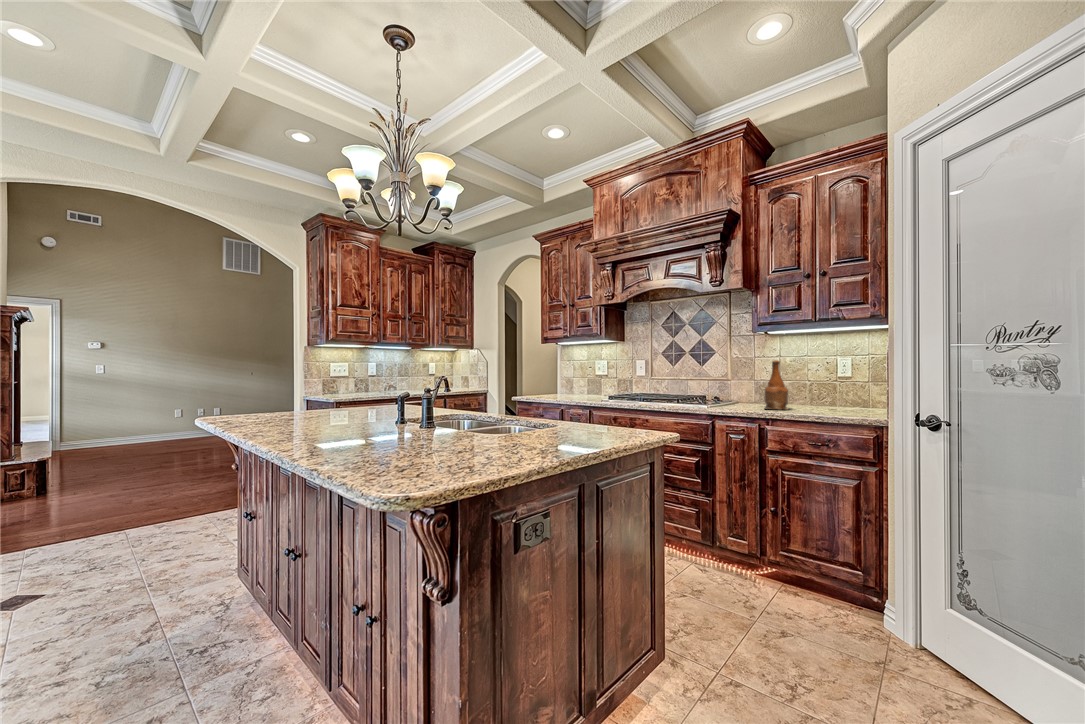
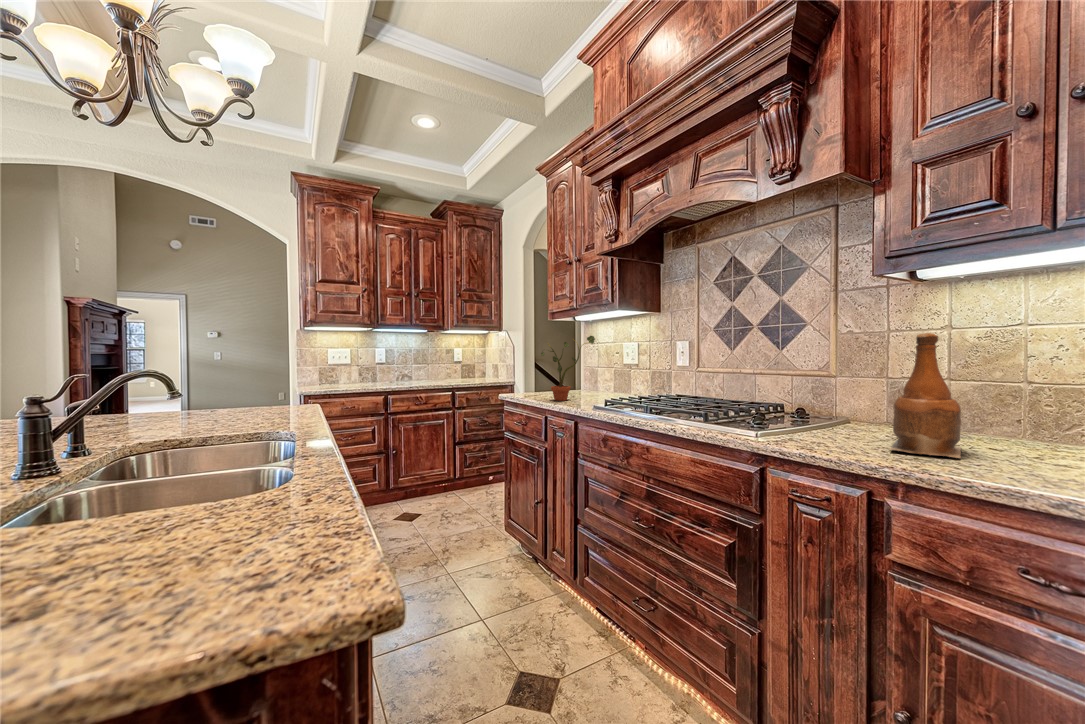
potted plant: none [555,356,585,399] -> present [541,336,595,401]

